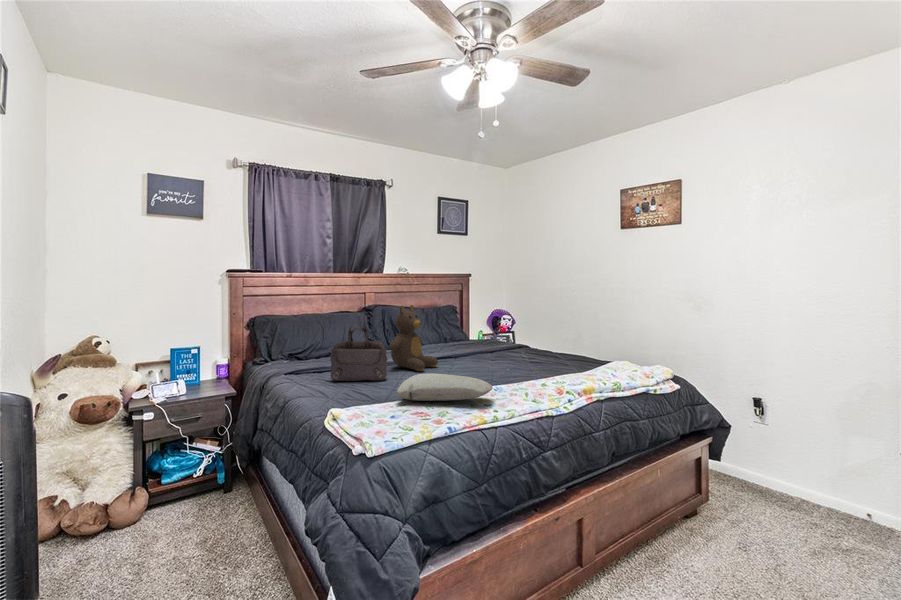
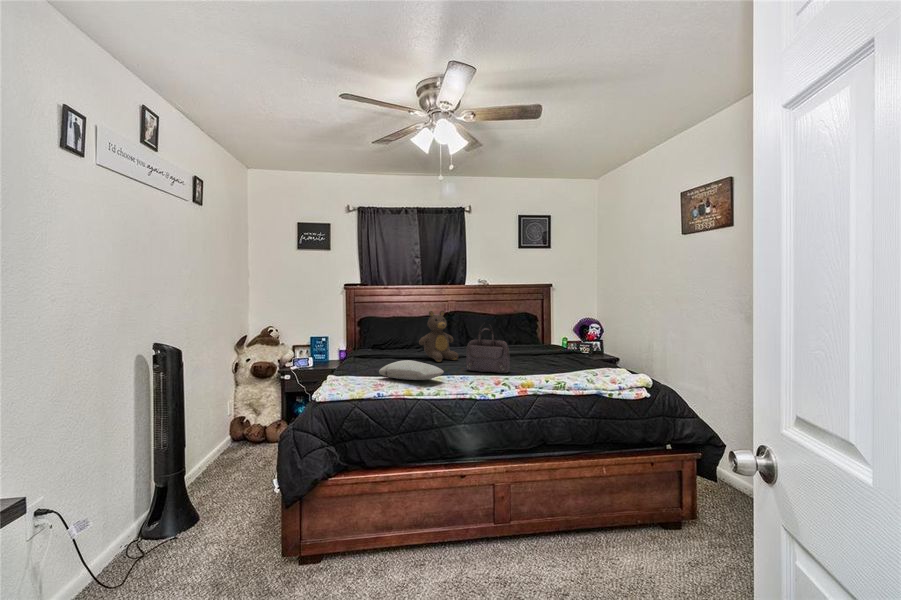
handbag: present [330,324,387,381] -> present [466,328,510,373]

